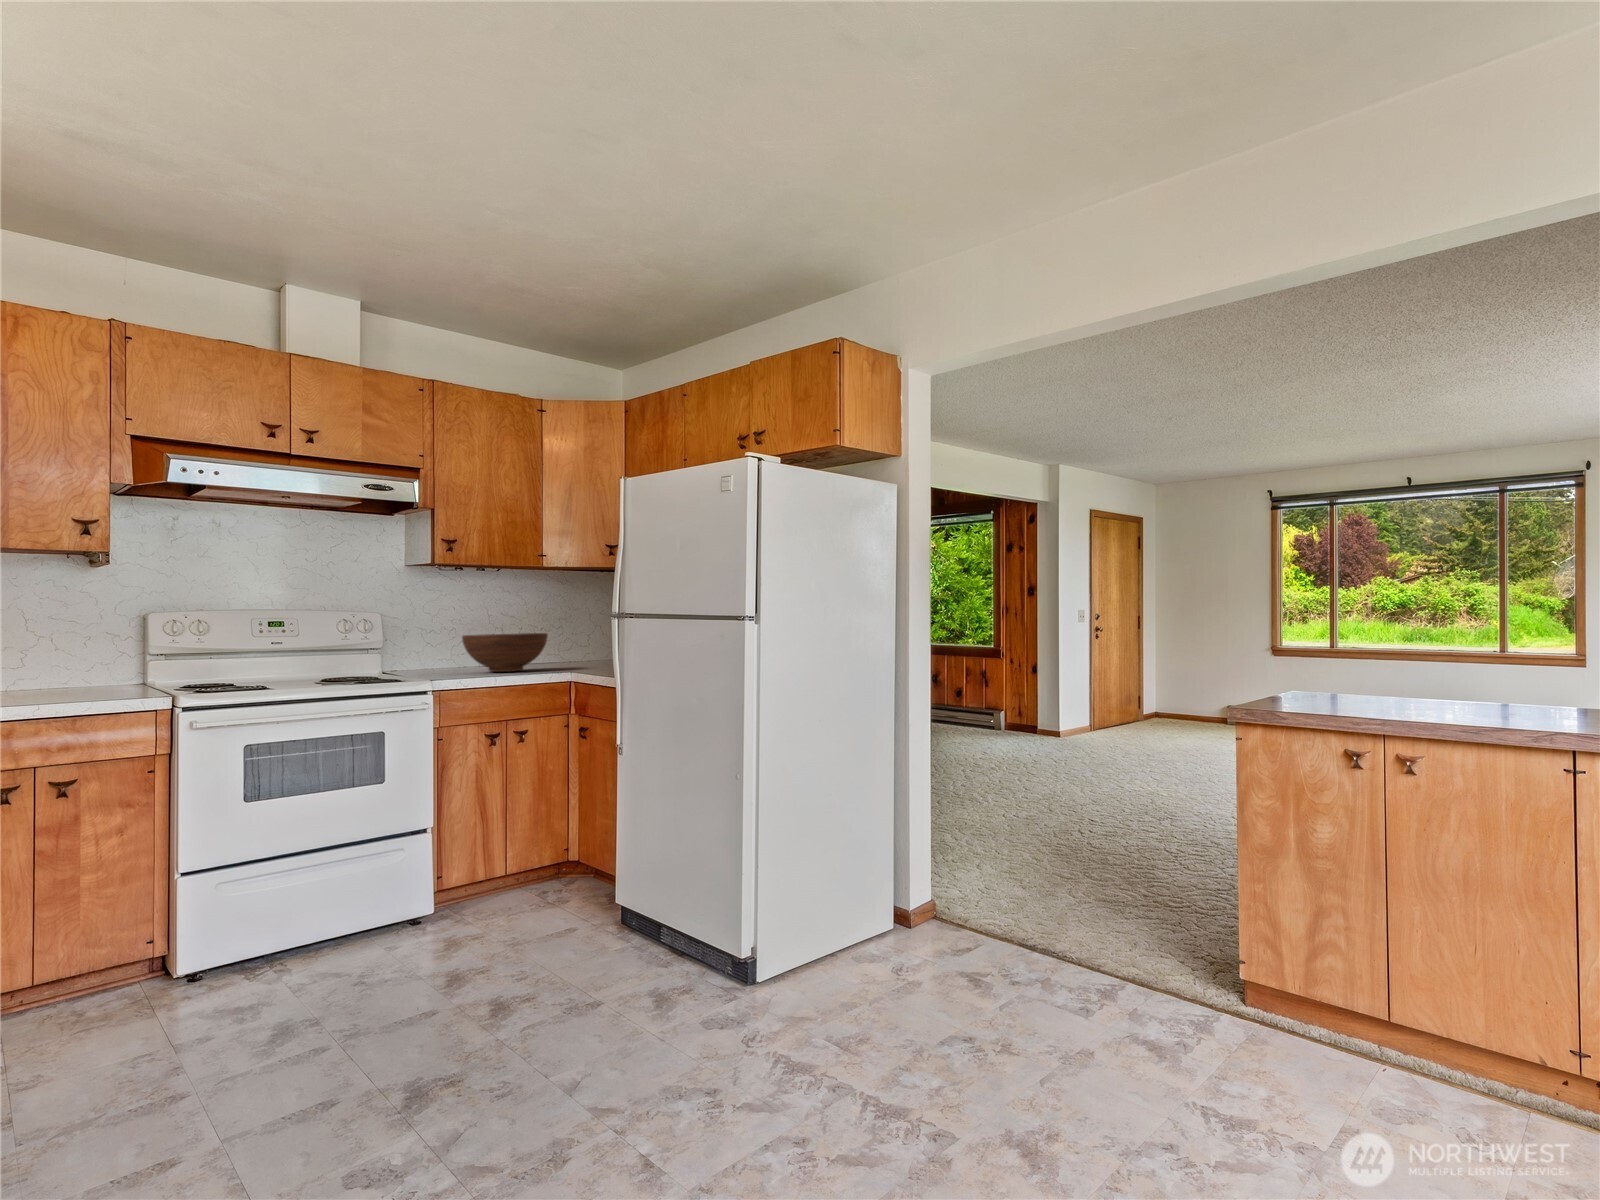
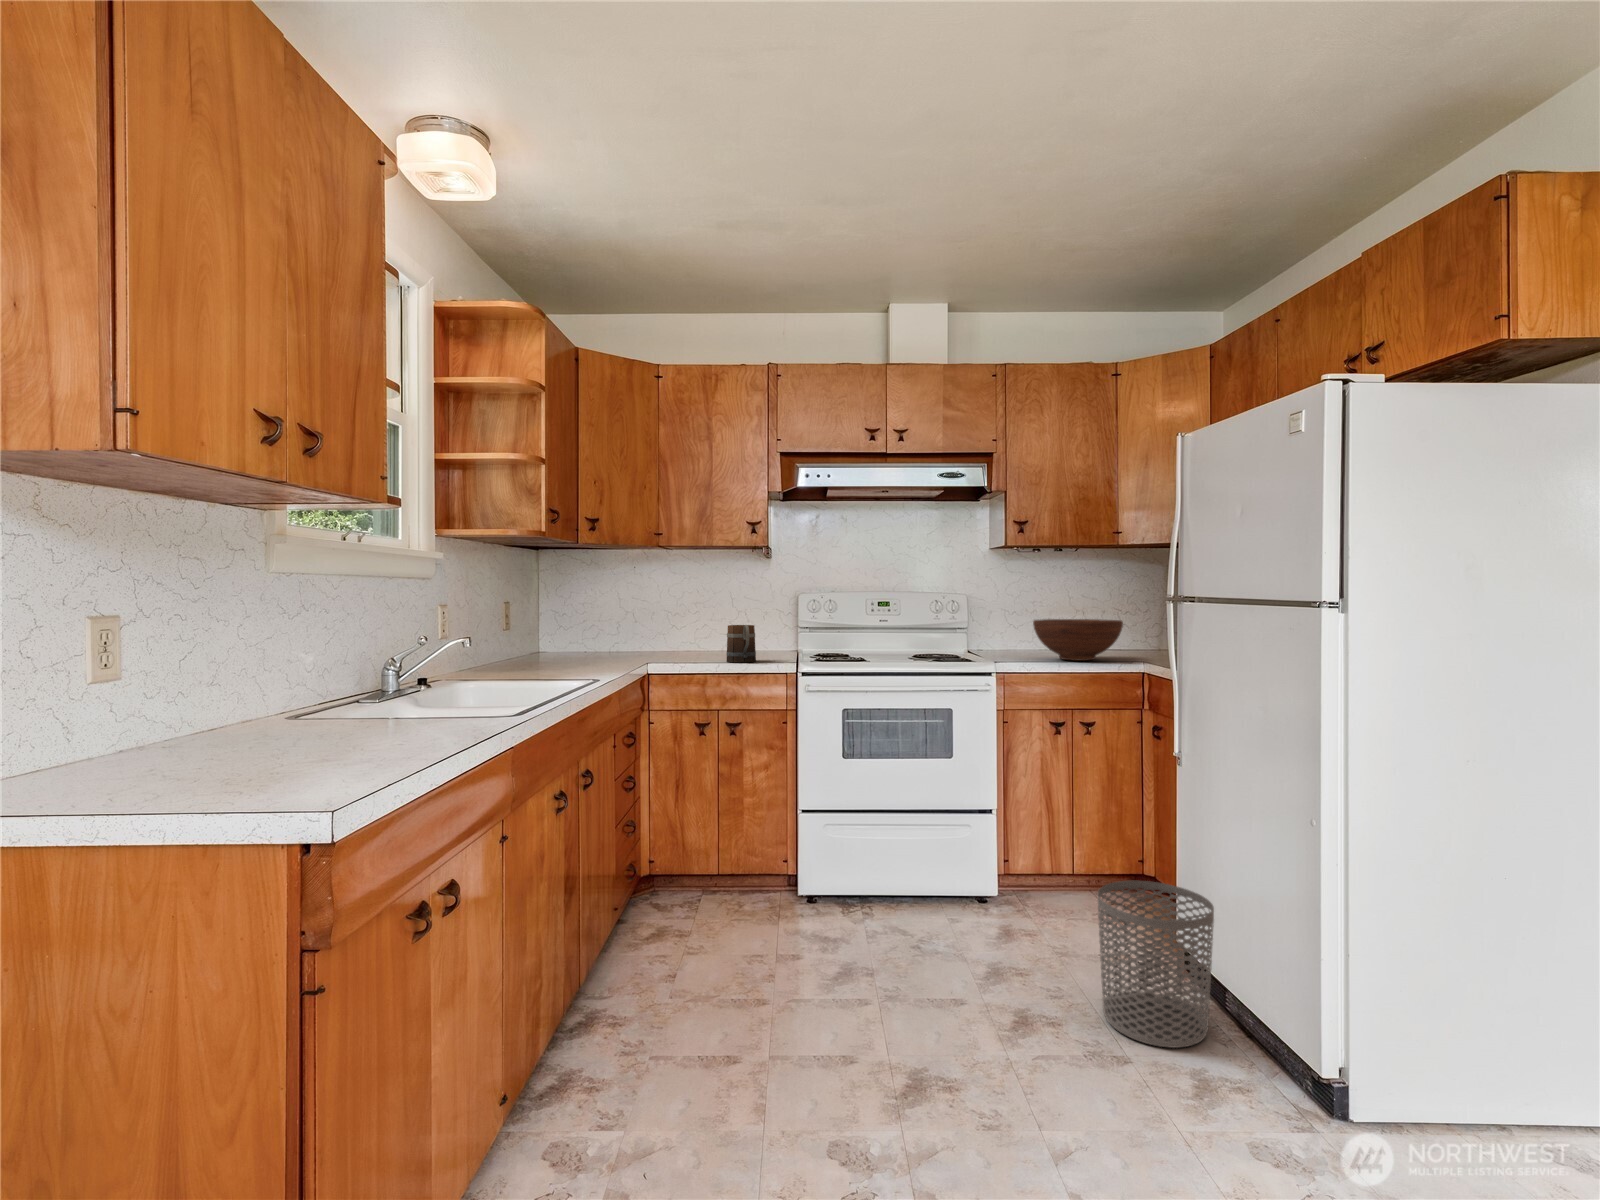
mug: none [52,647,103,698] -> present [726,625,756,662]
waste bin: none [560,849,656,988] -> present [1098,881,1214,1048]

